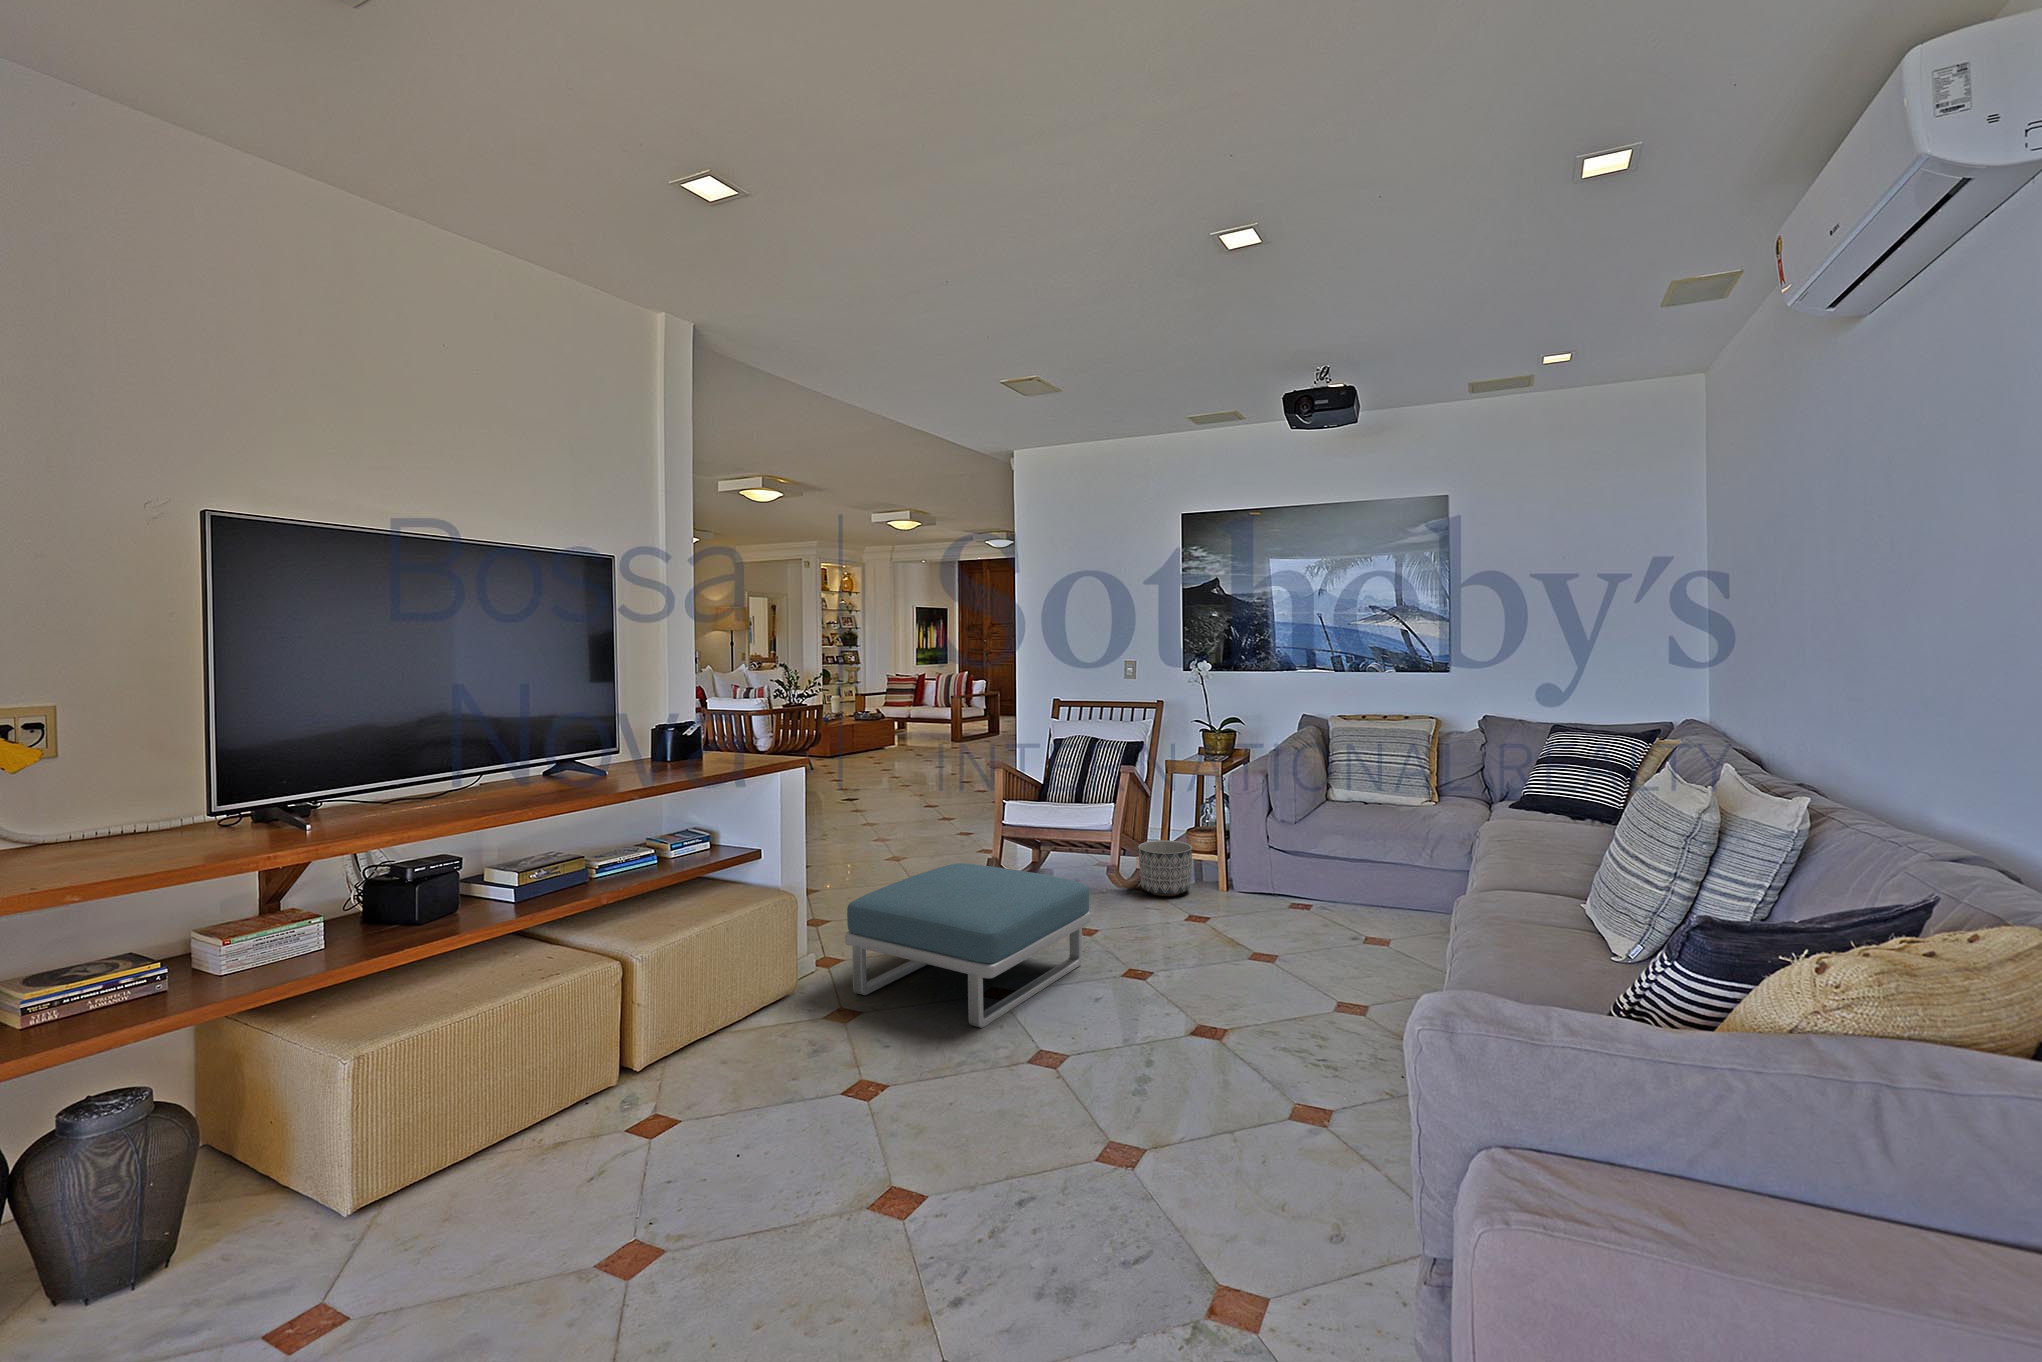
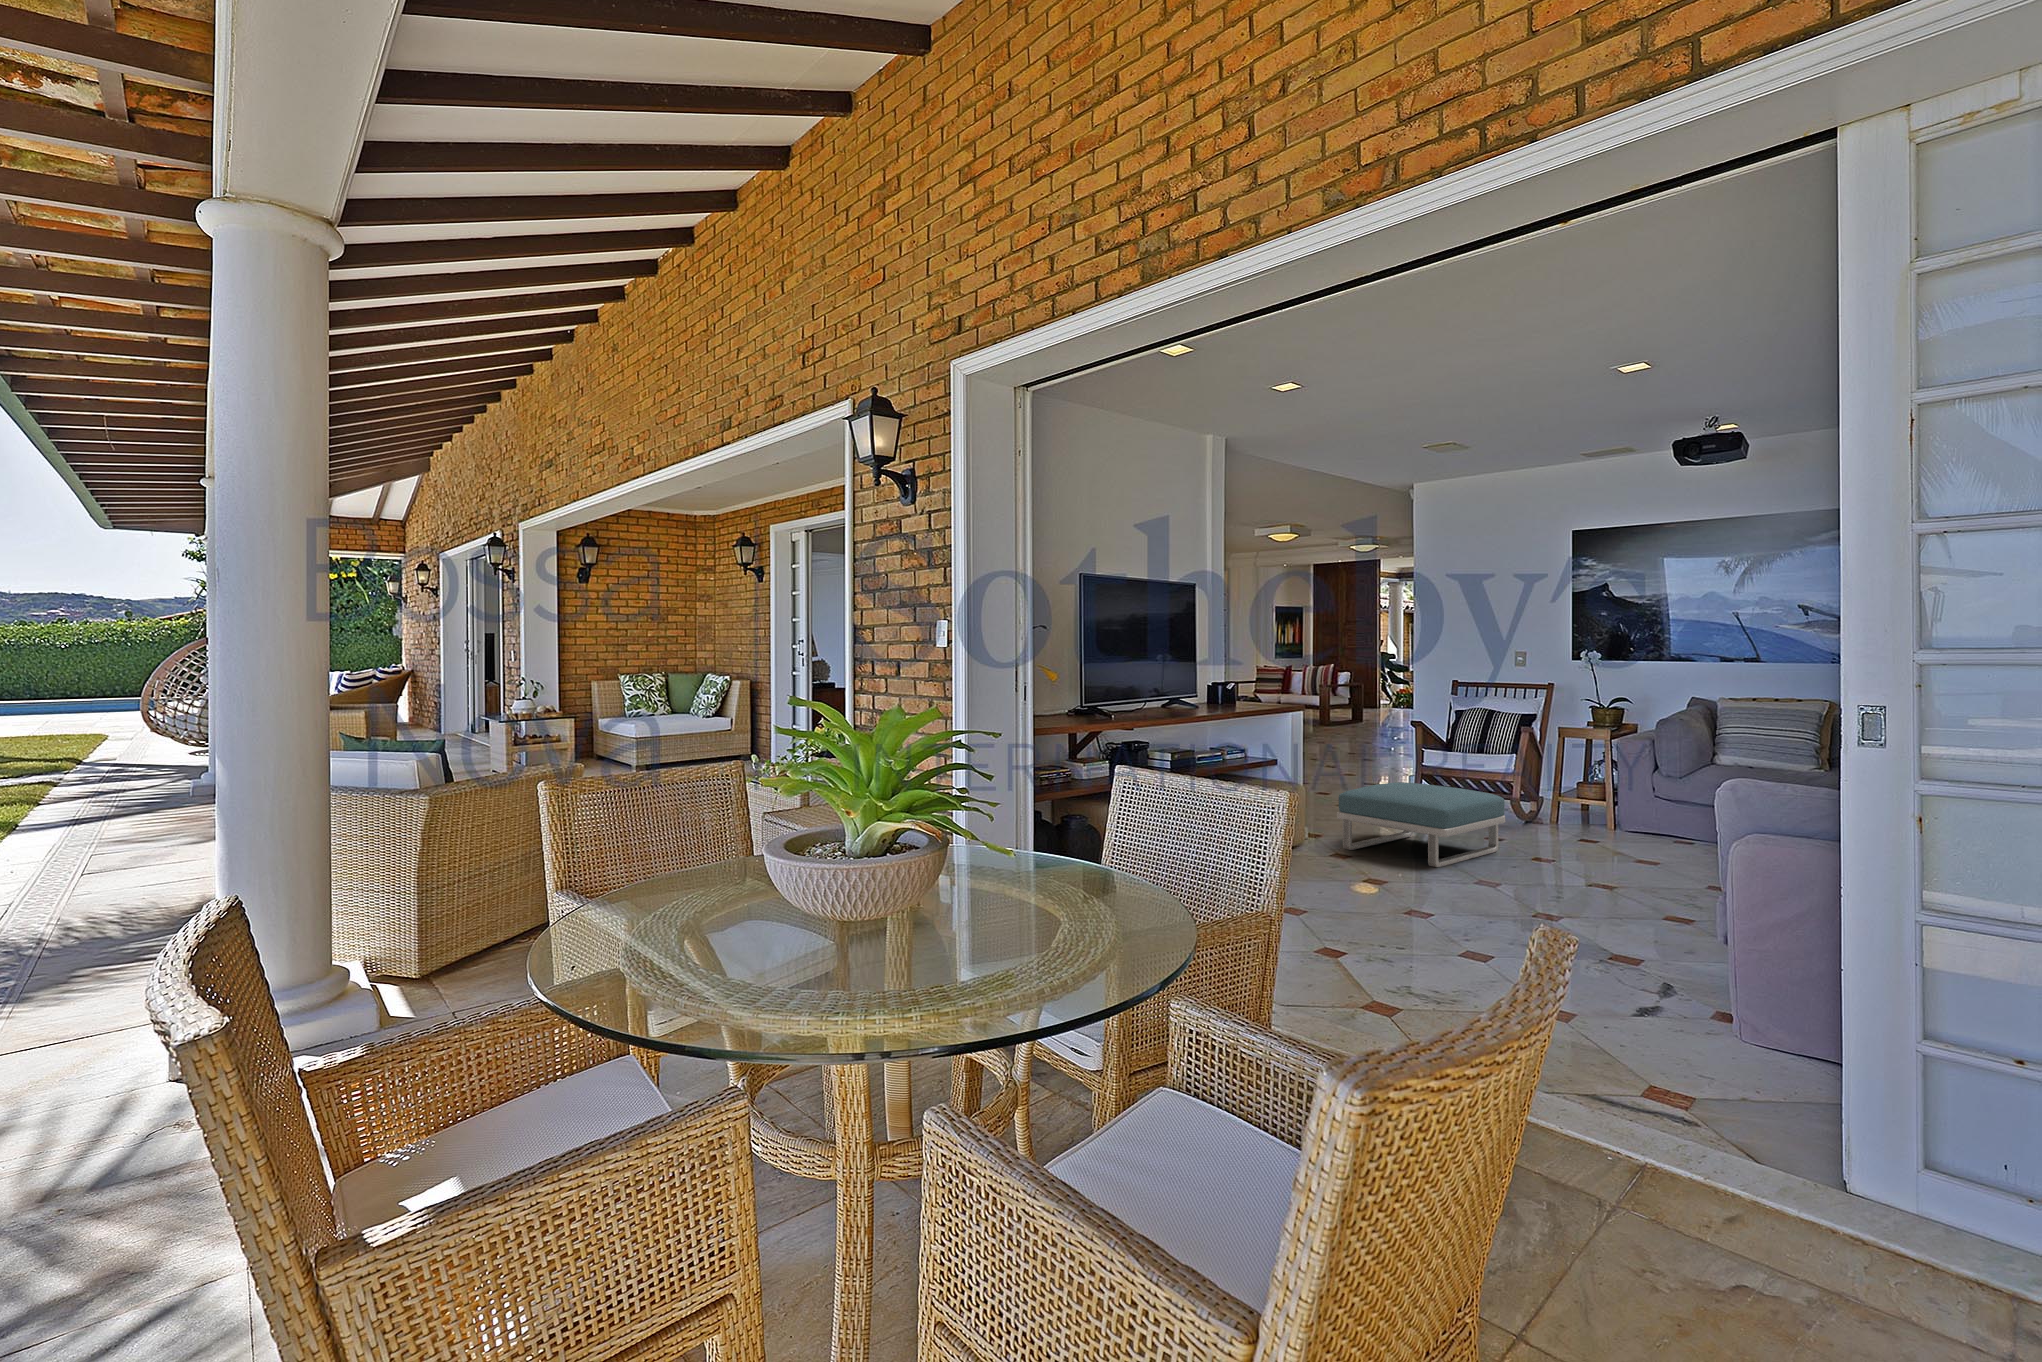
planter: present [1138,840,1192,896] -> none [1534,788,1583,829]

